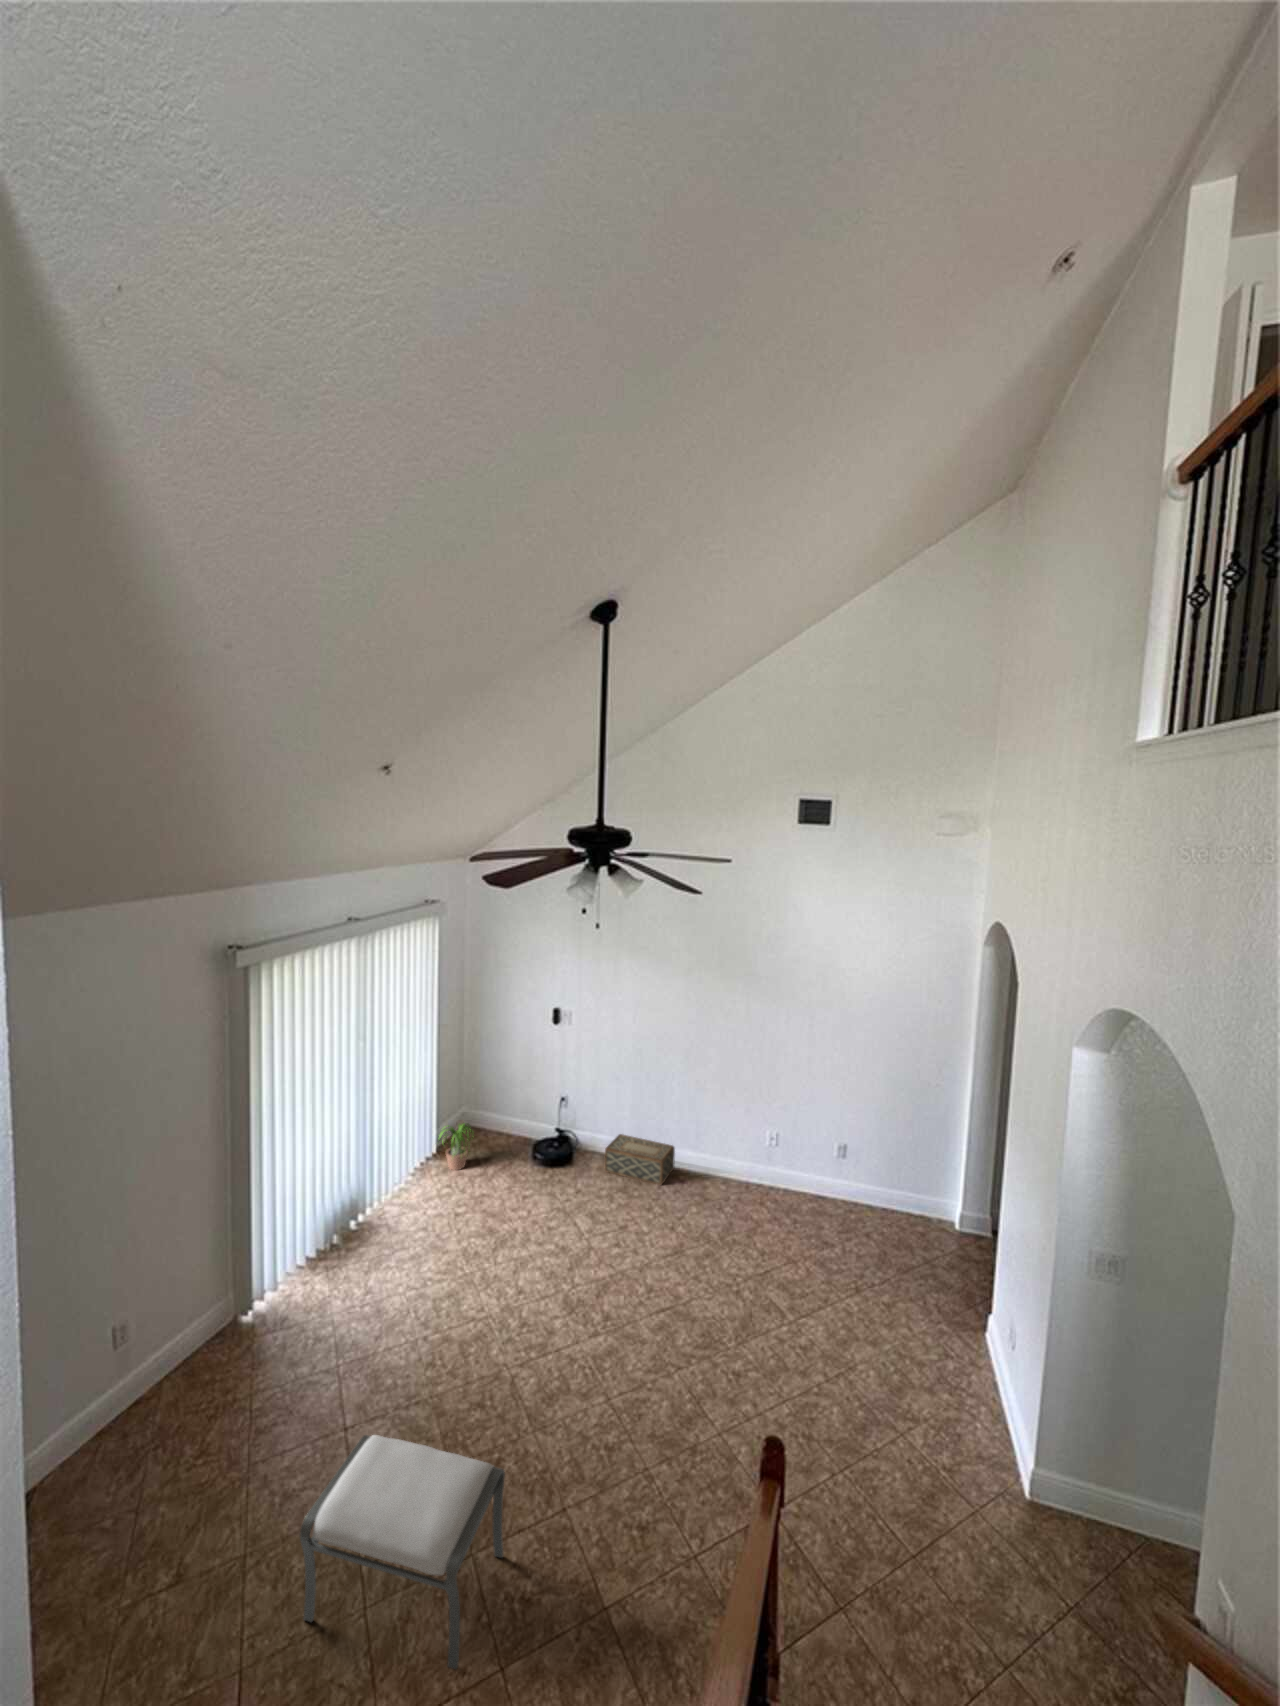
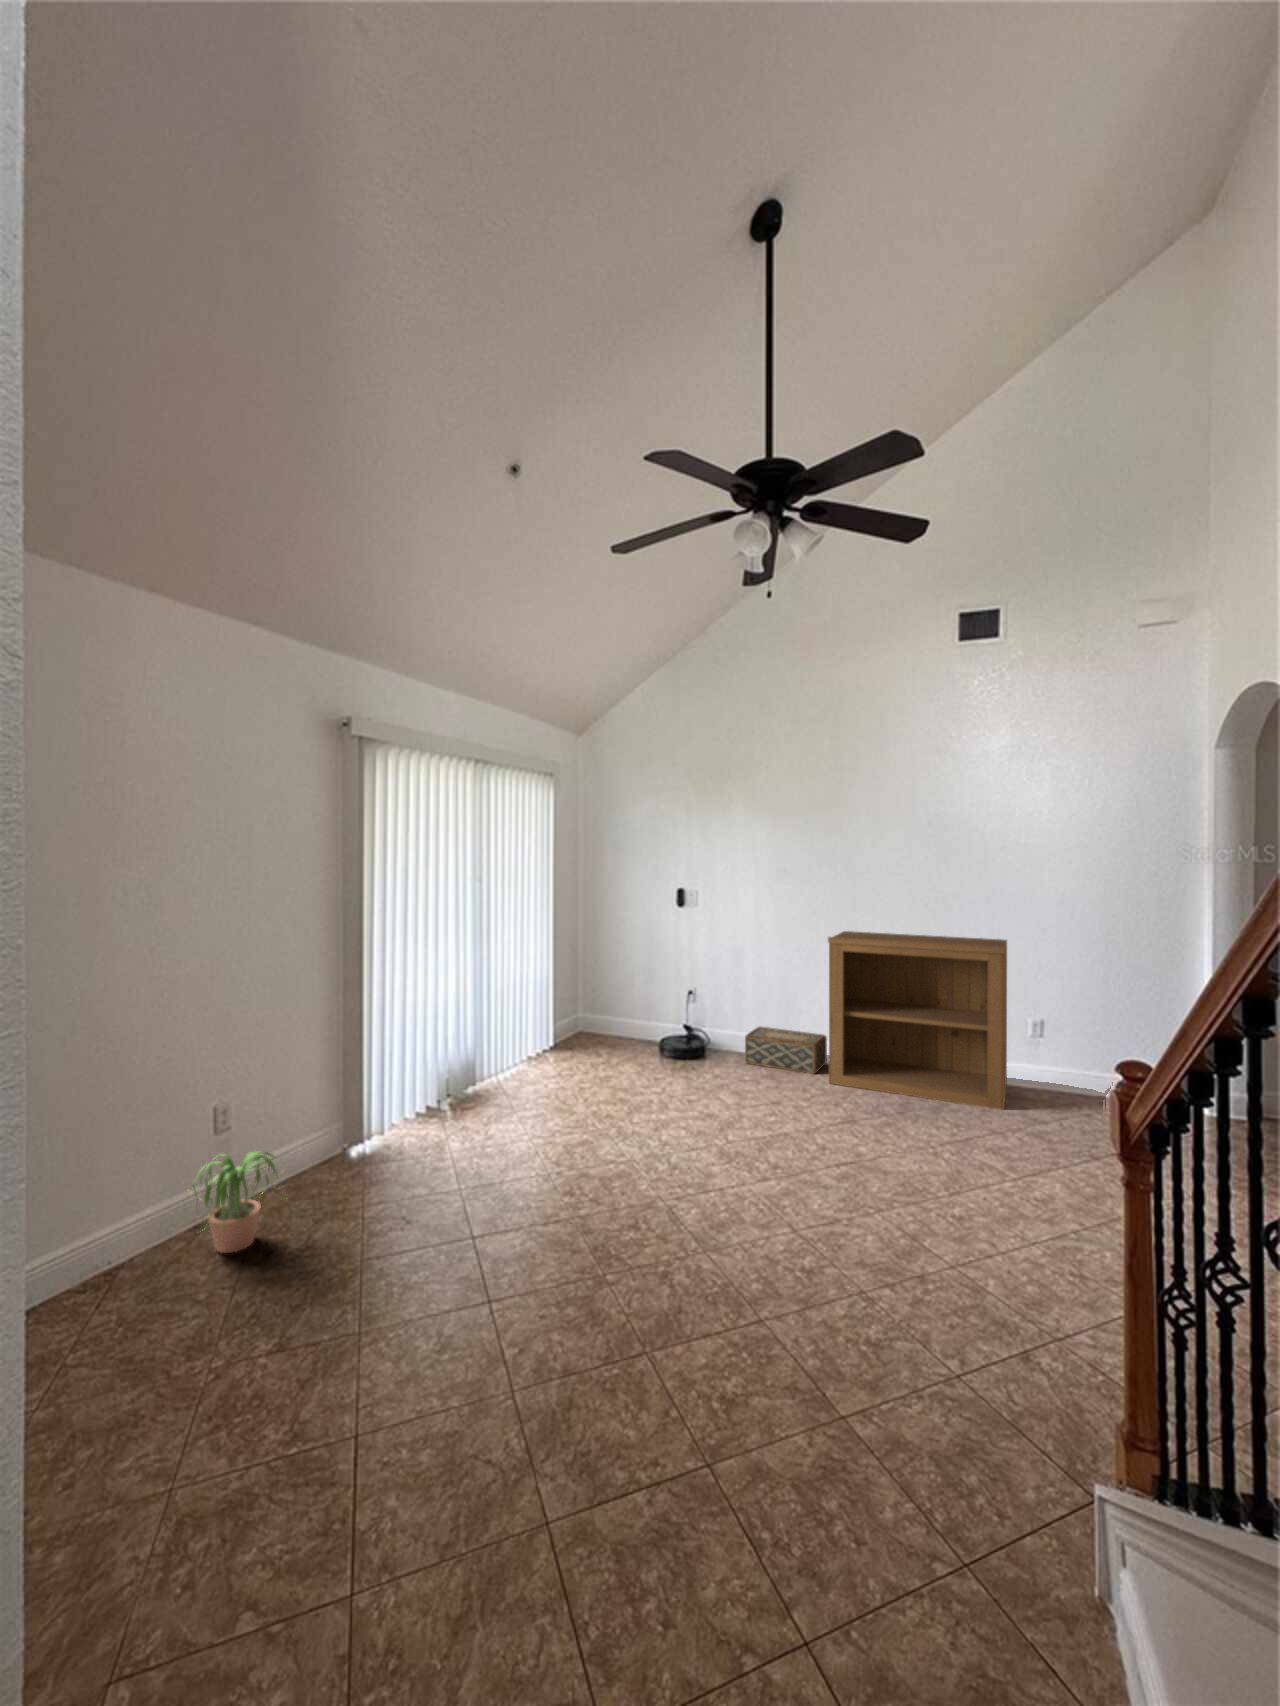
bookshelf: none [671,1060,818,1230] -> present [828,931,1007,1110]
potted plant: present [439,1124,473,1170] -> present [193,1151,277,1253]
ottoman: present [300,1435,505,1669] -> none [432,1196,688,1459]

